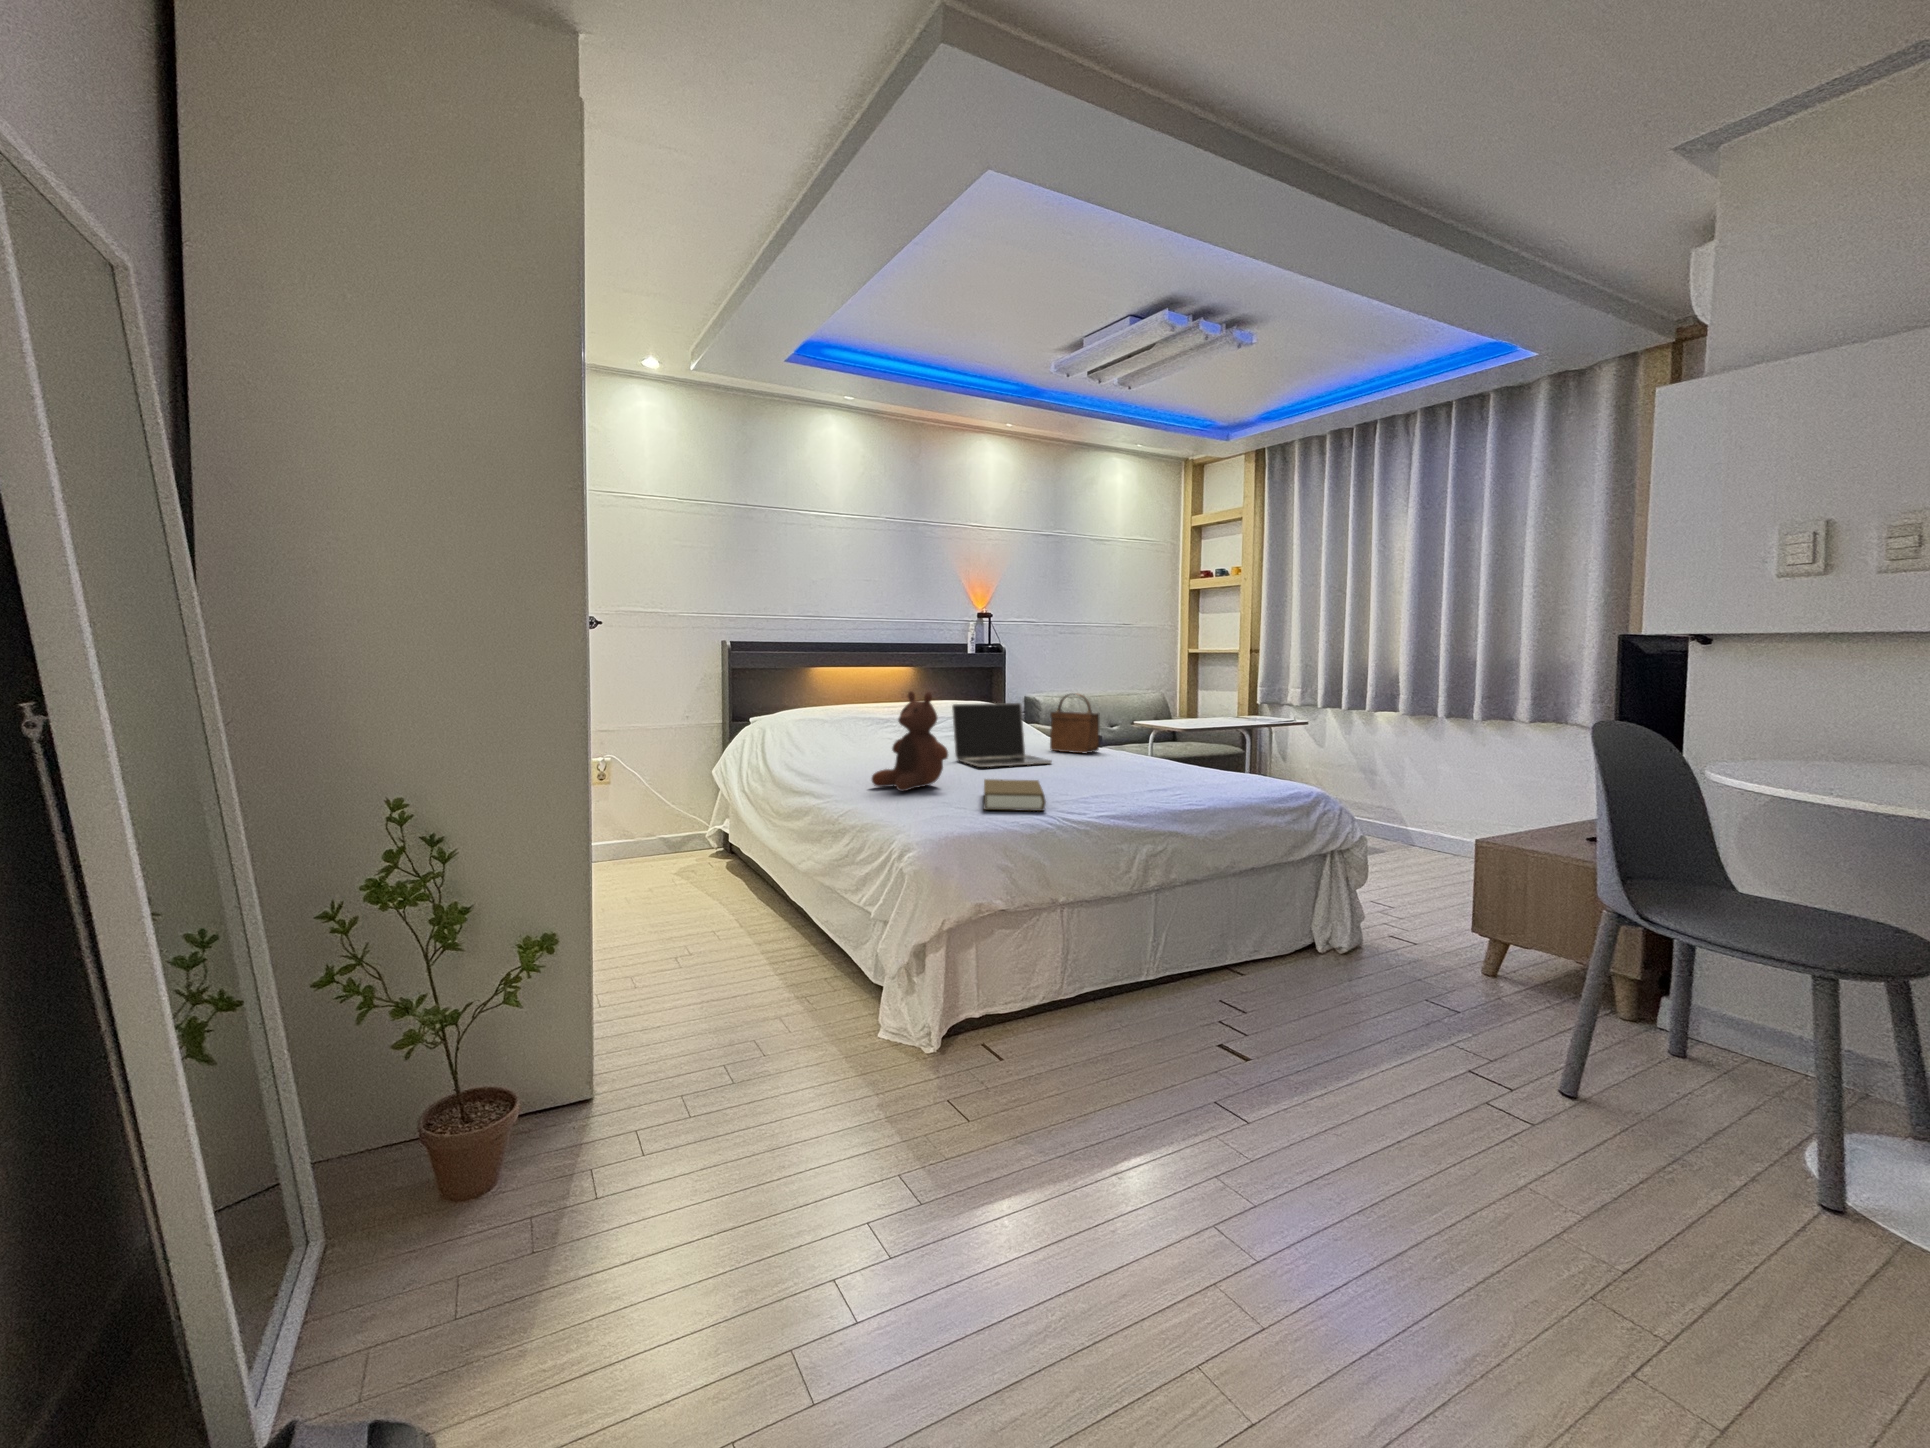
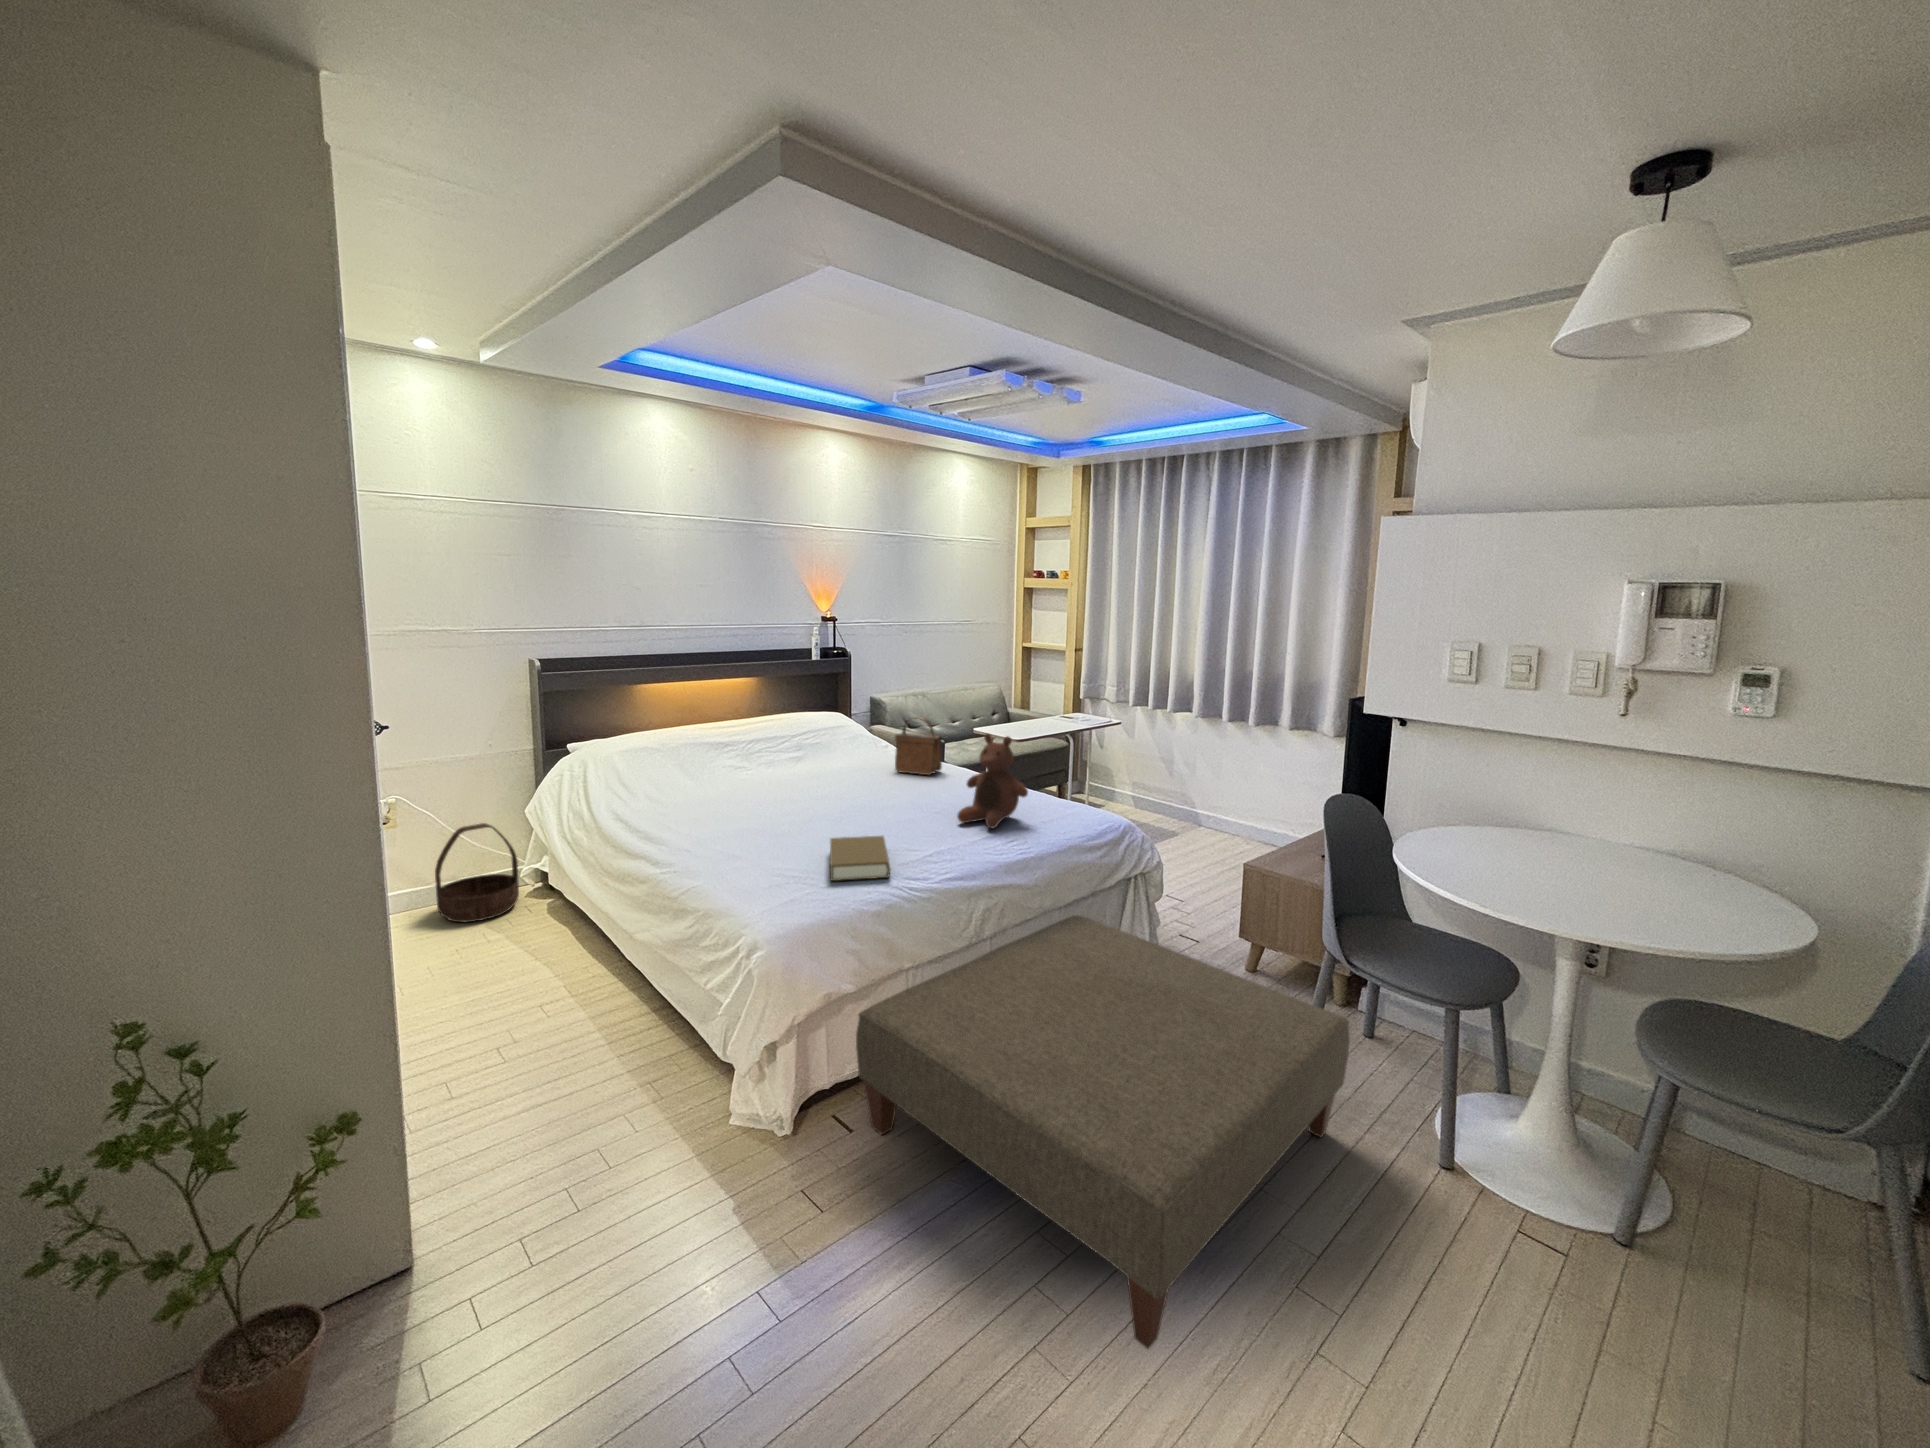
stuffed bear: present [872,692,948,791] -> present [957,734,1028,828]
laptop: present [952,703,1052,767] -> none [797,731,897,806]
basket: none [638,783,703,870] -> present [435,823,519,922]
ottoman: none [1009,877,1648,1302] -> present [856,915,1350,1349]

